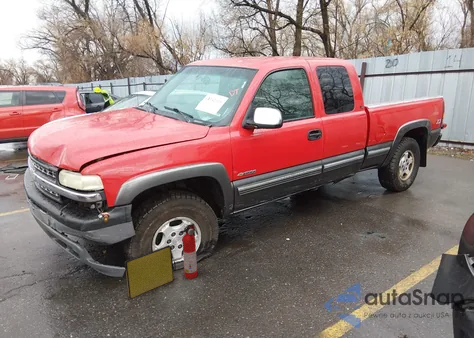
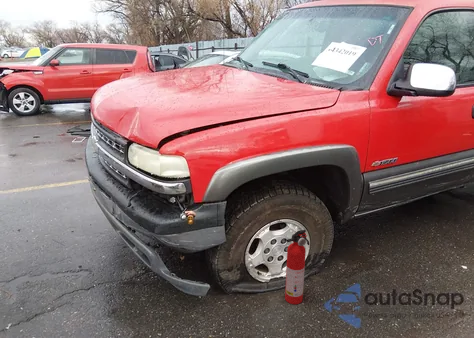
bag: present [124,245,176,298] -> none [210,257,275,327]

